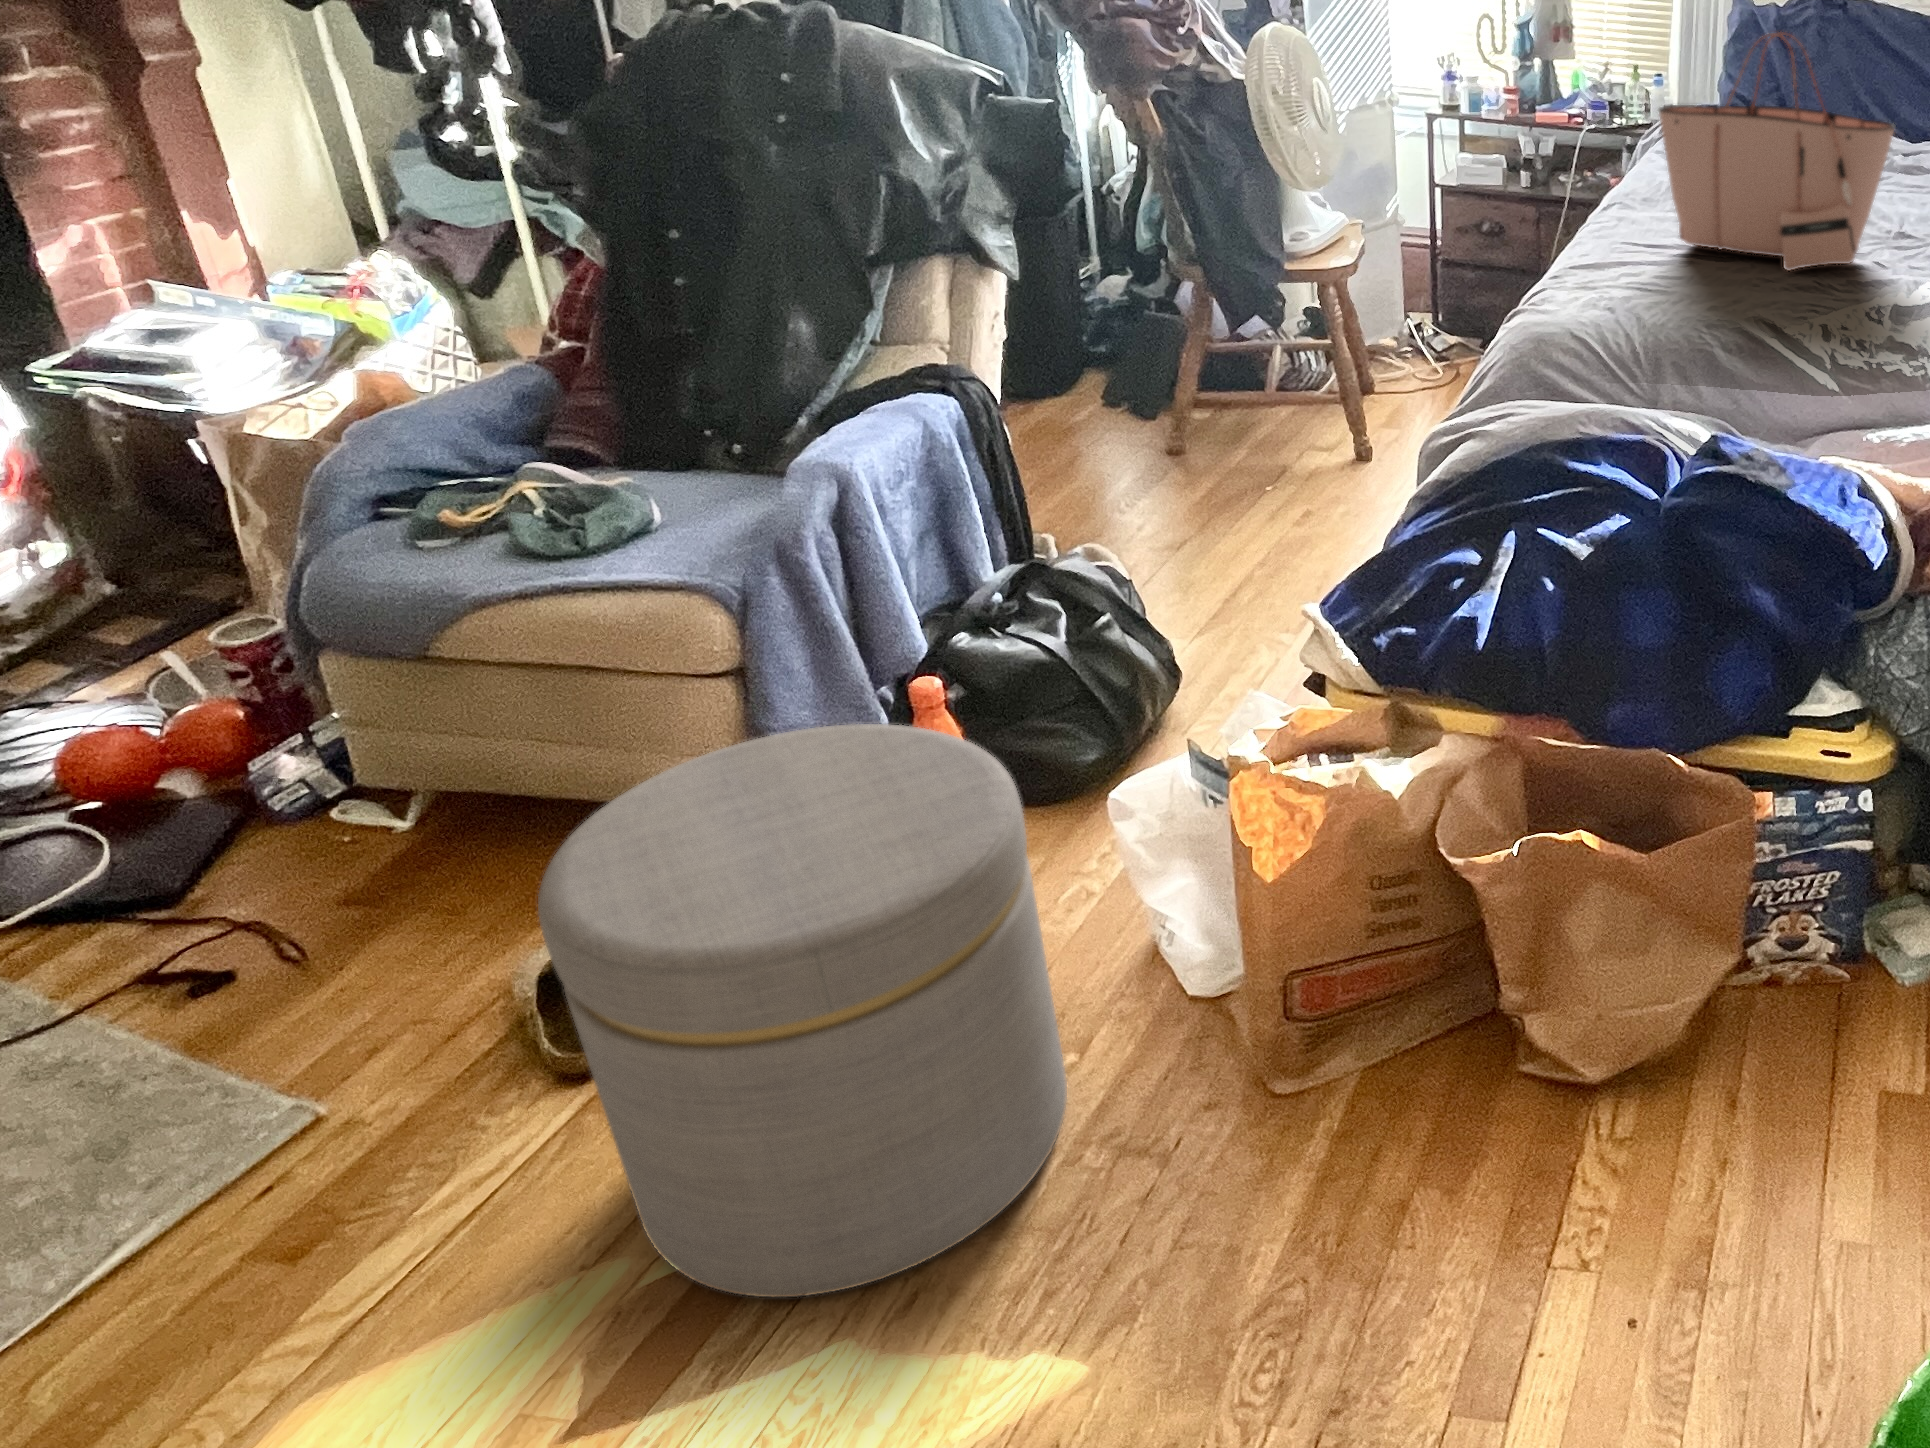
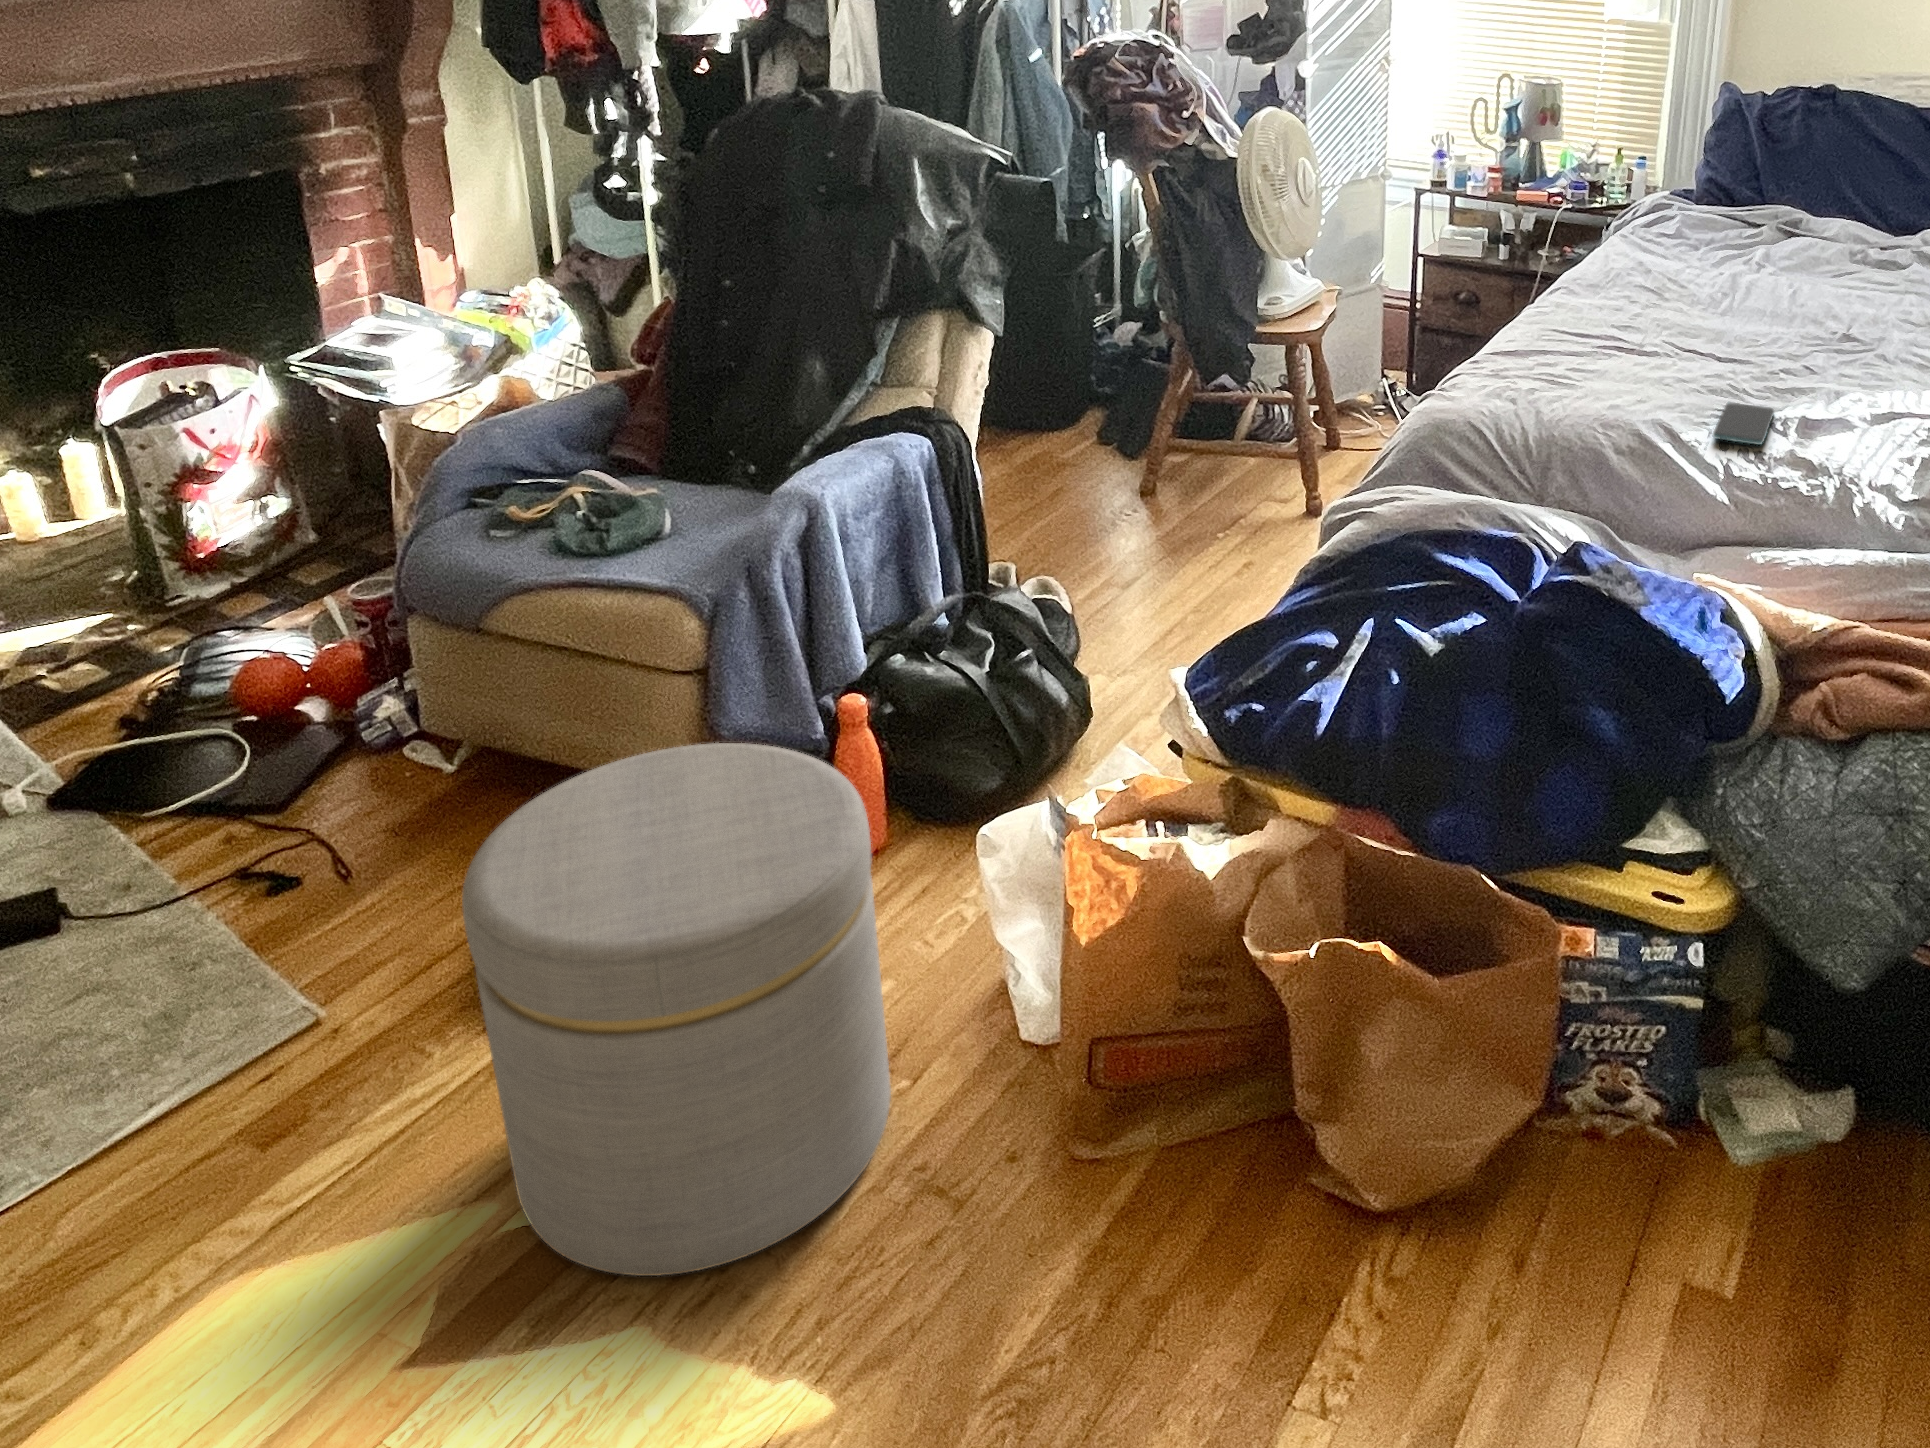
tote bag: present [1659,32,1895,271] -> none [1593,138,1830,373]
smartphone: none [1812,296,1861,332] -> present [1712,403,1774,445]

